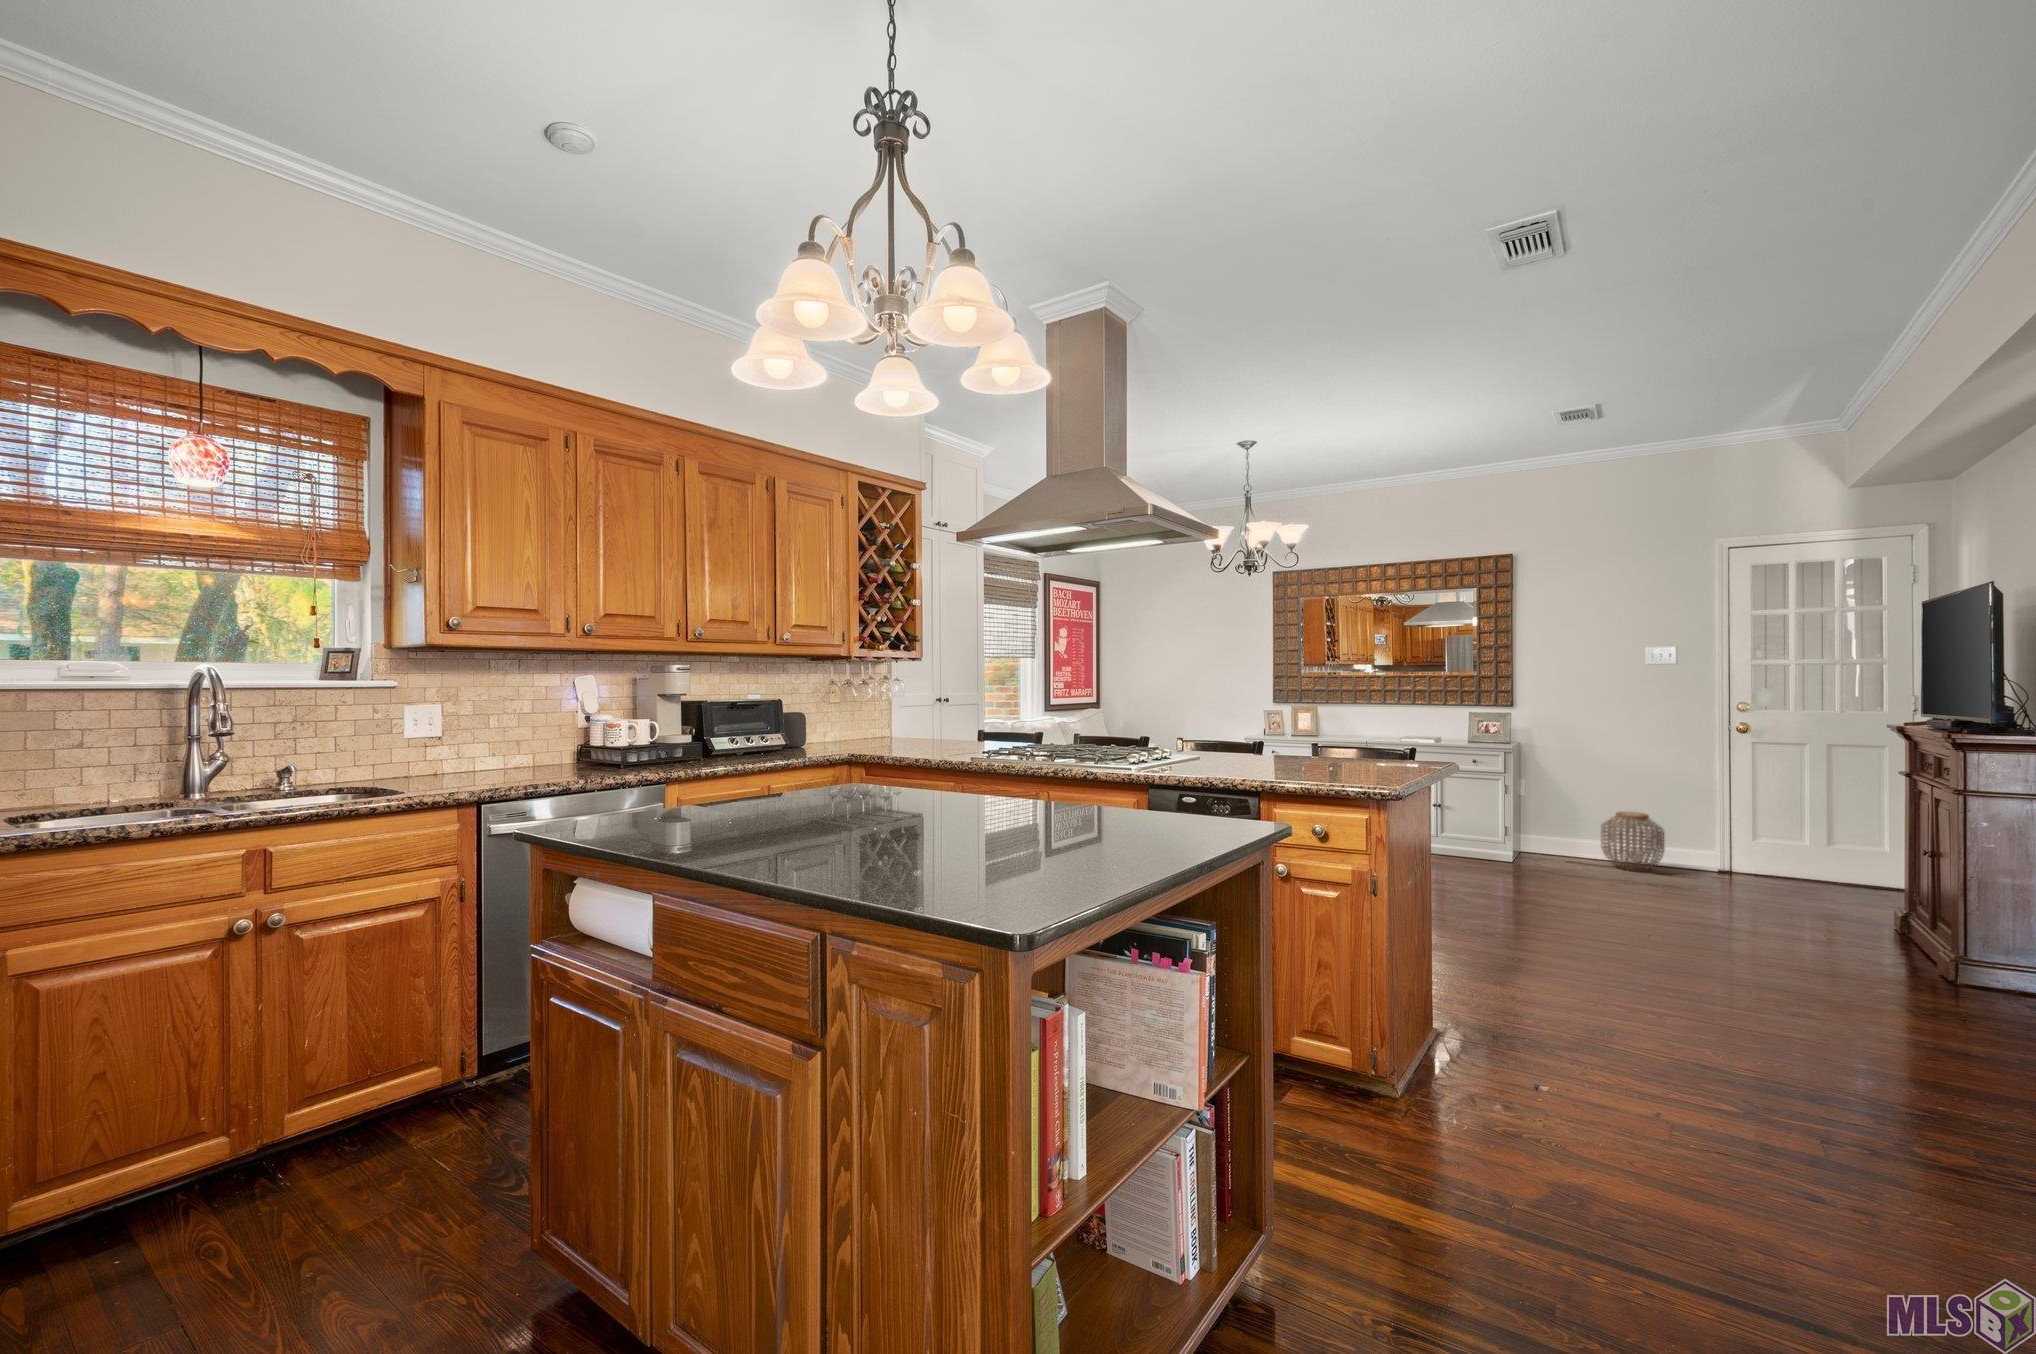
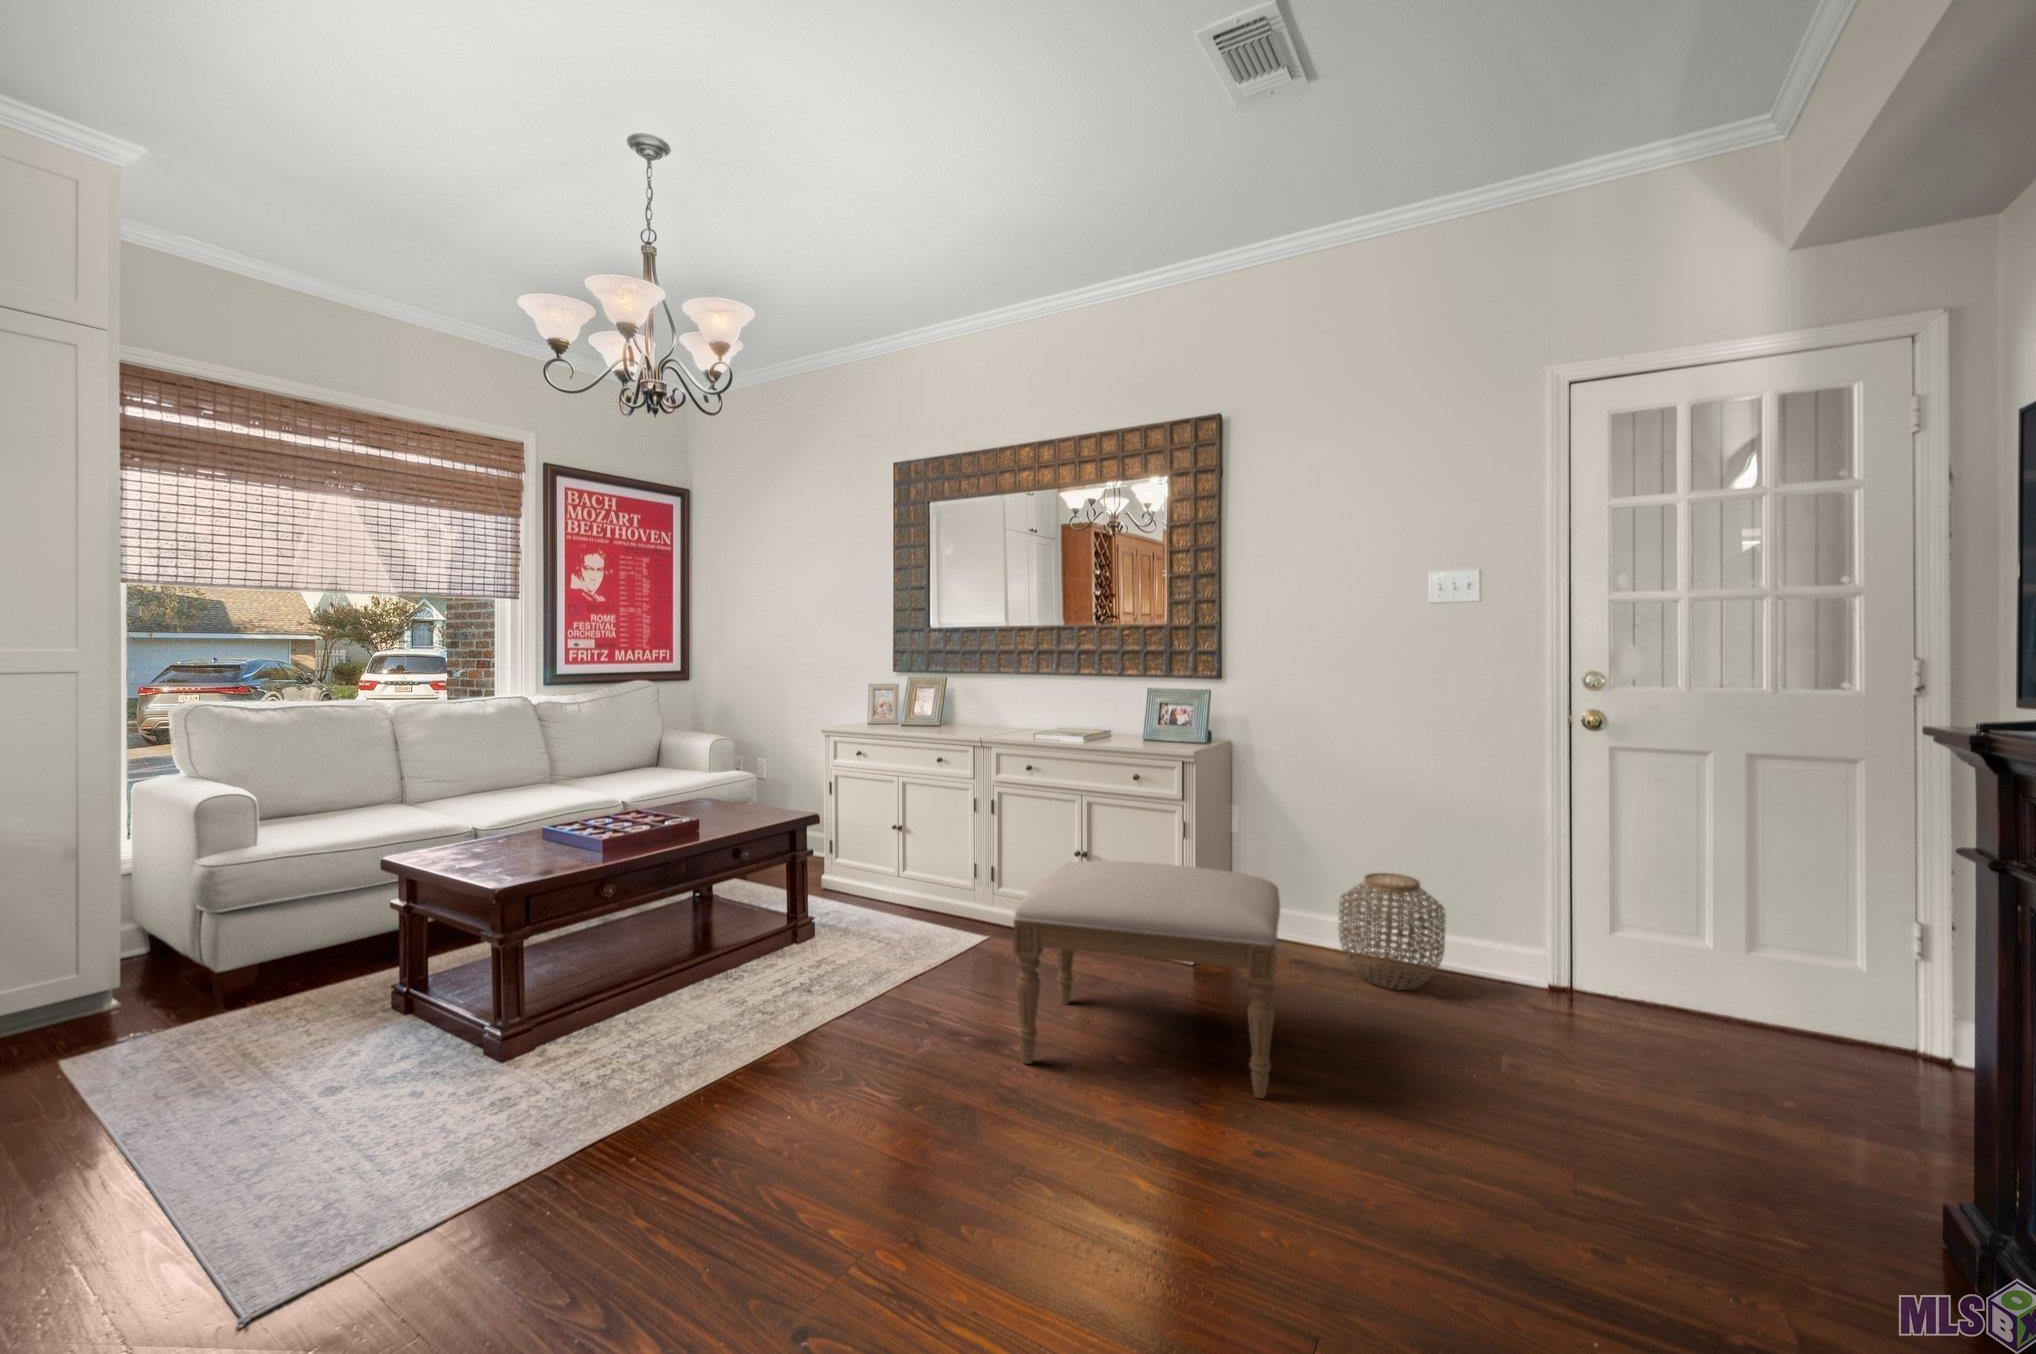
ottoman: none [1459,800,1606,900] -> present [1013,861,1280,1099]

